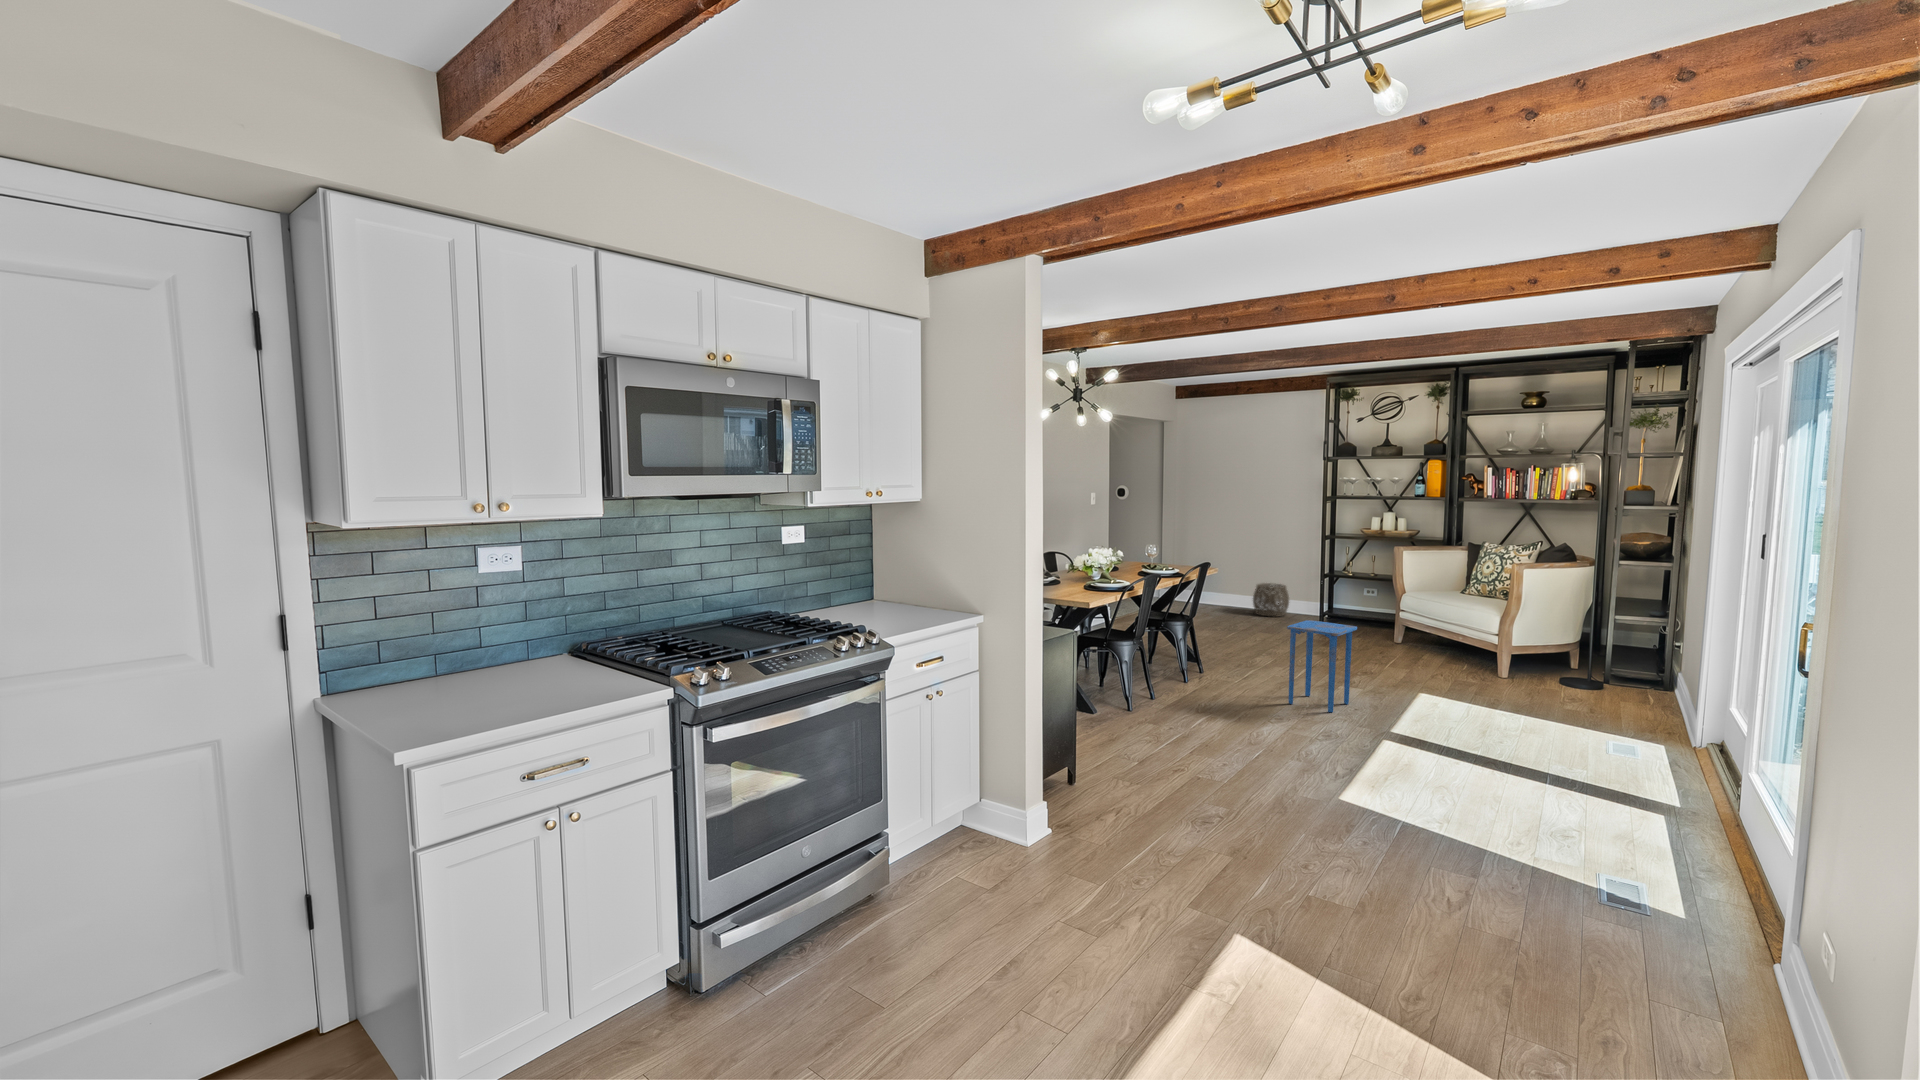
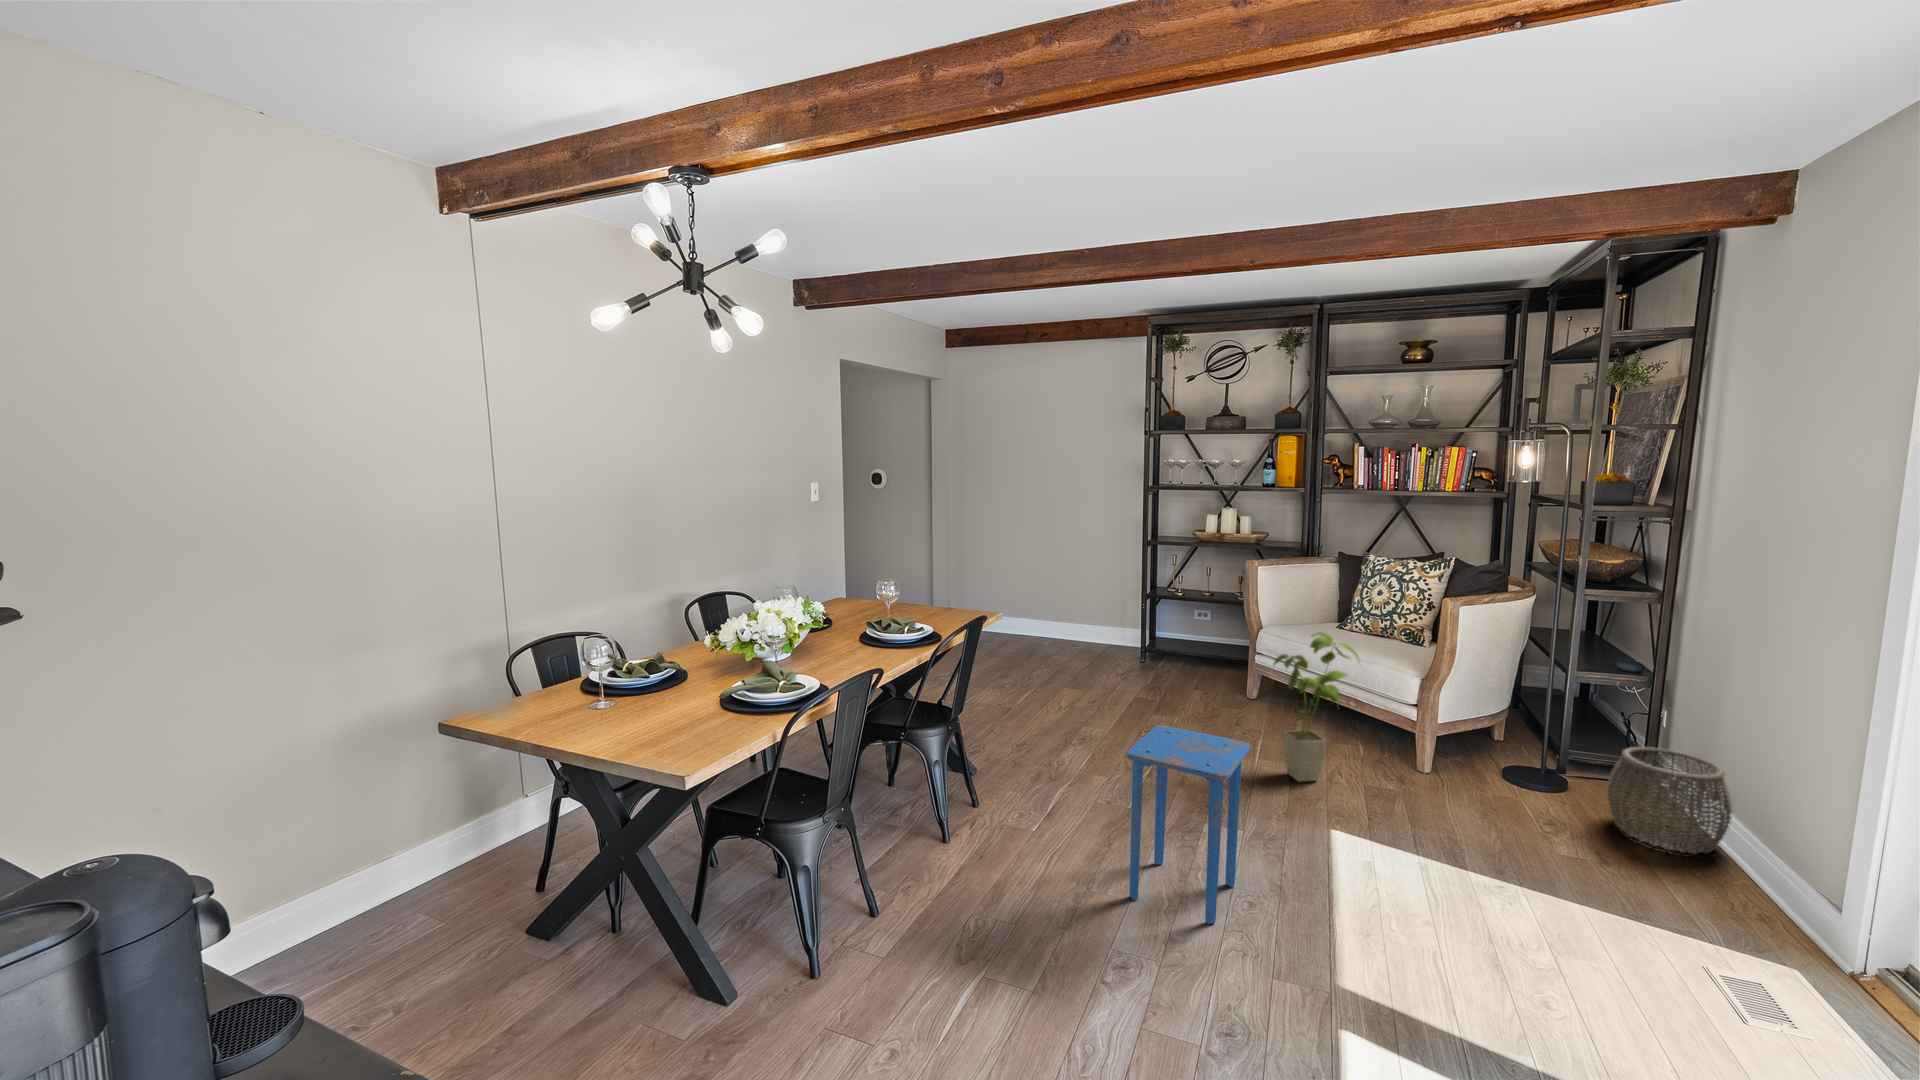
woven basket: present [1253,583,1289,617] -> present [1607,747,1732,854]
house plant: none [1394,583,1447,677] -> present [1274,632,1360,782]

